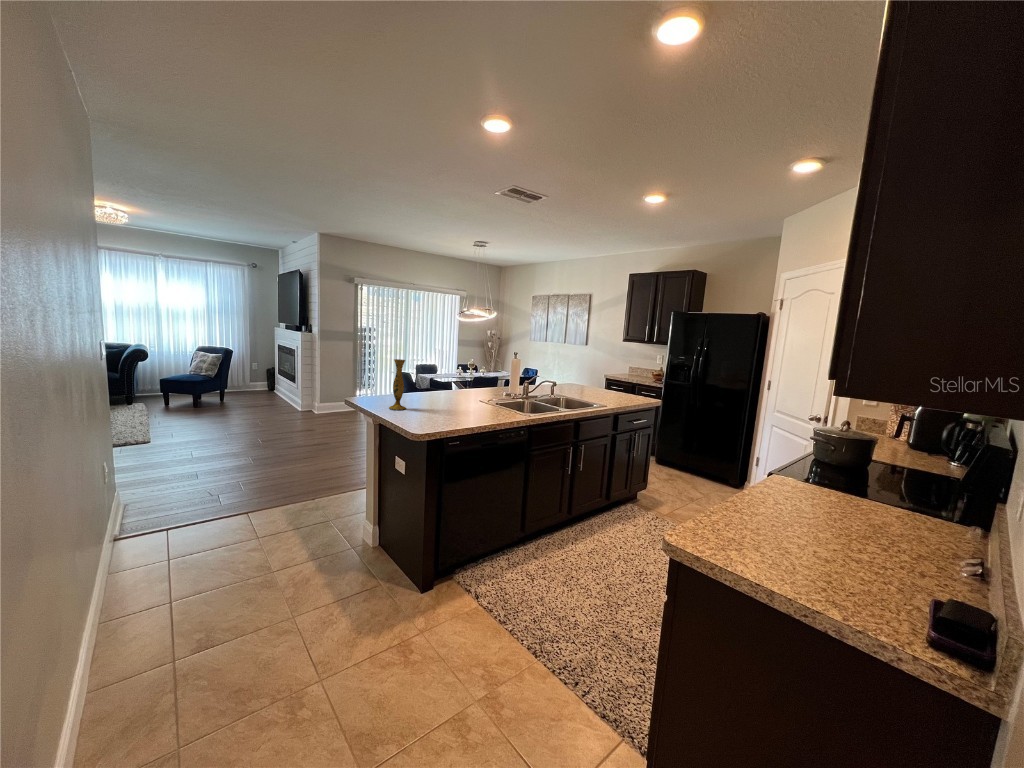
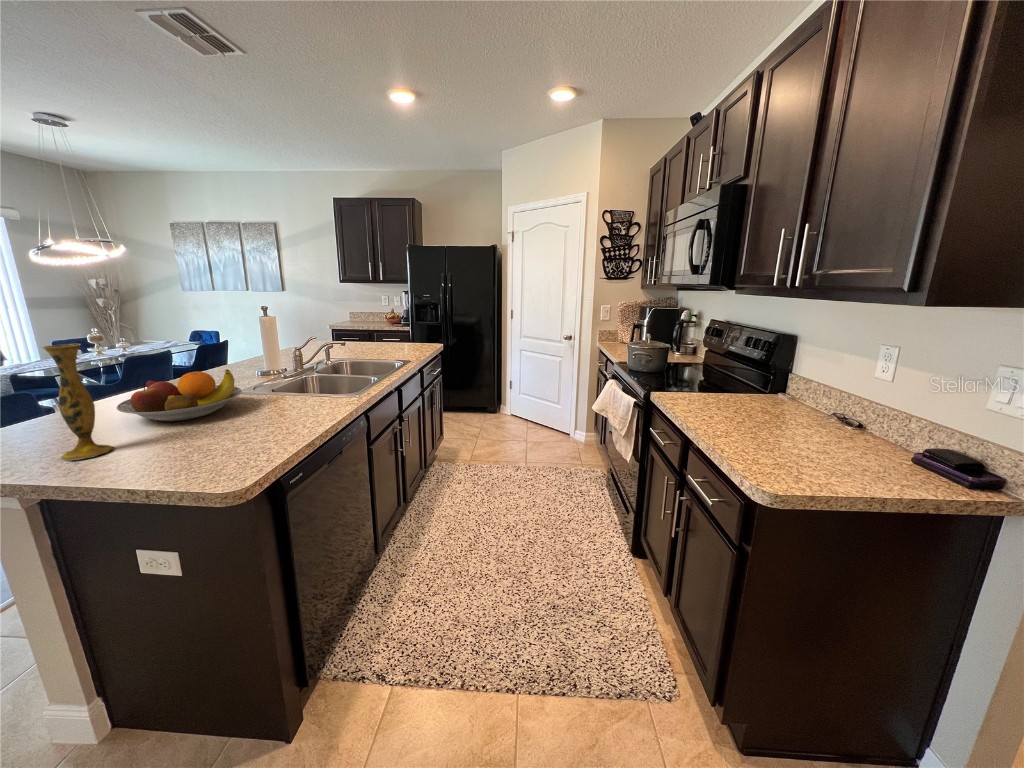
fruit bowl: none [419,383,472,406] -> present [117,369,242,421]

